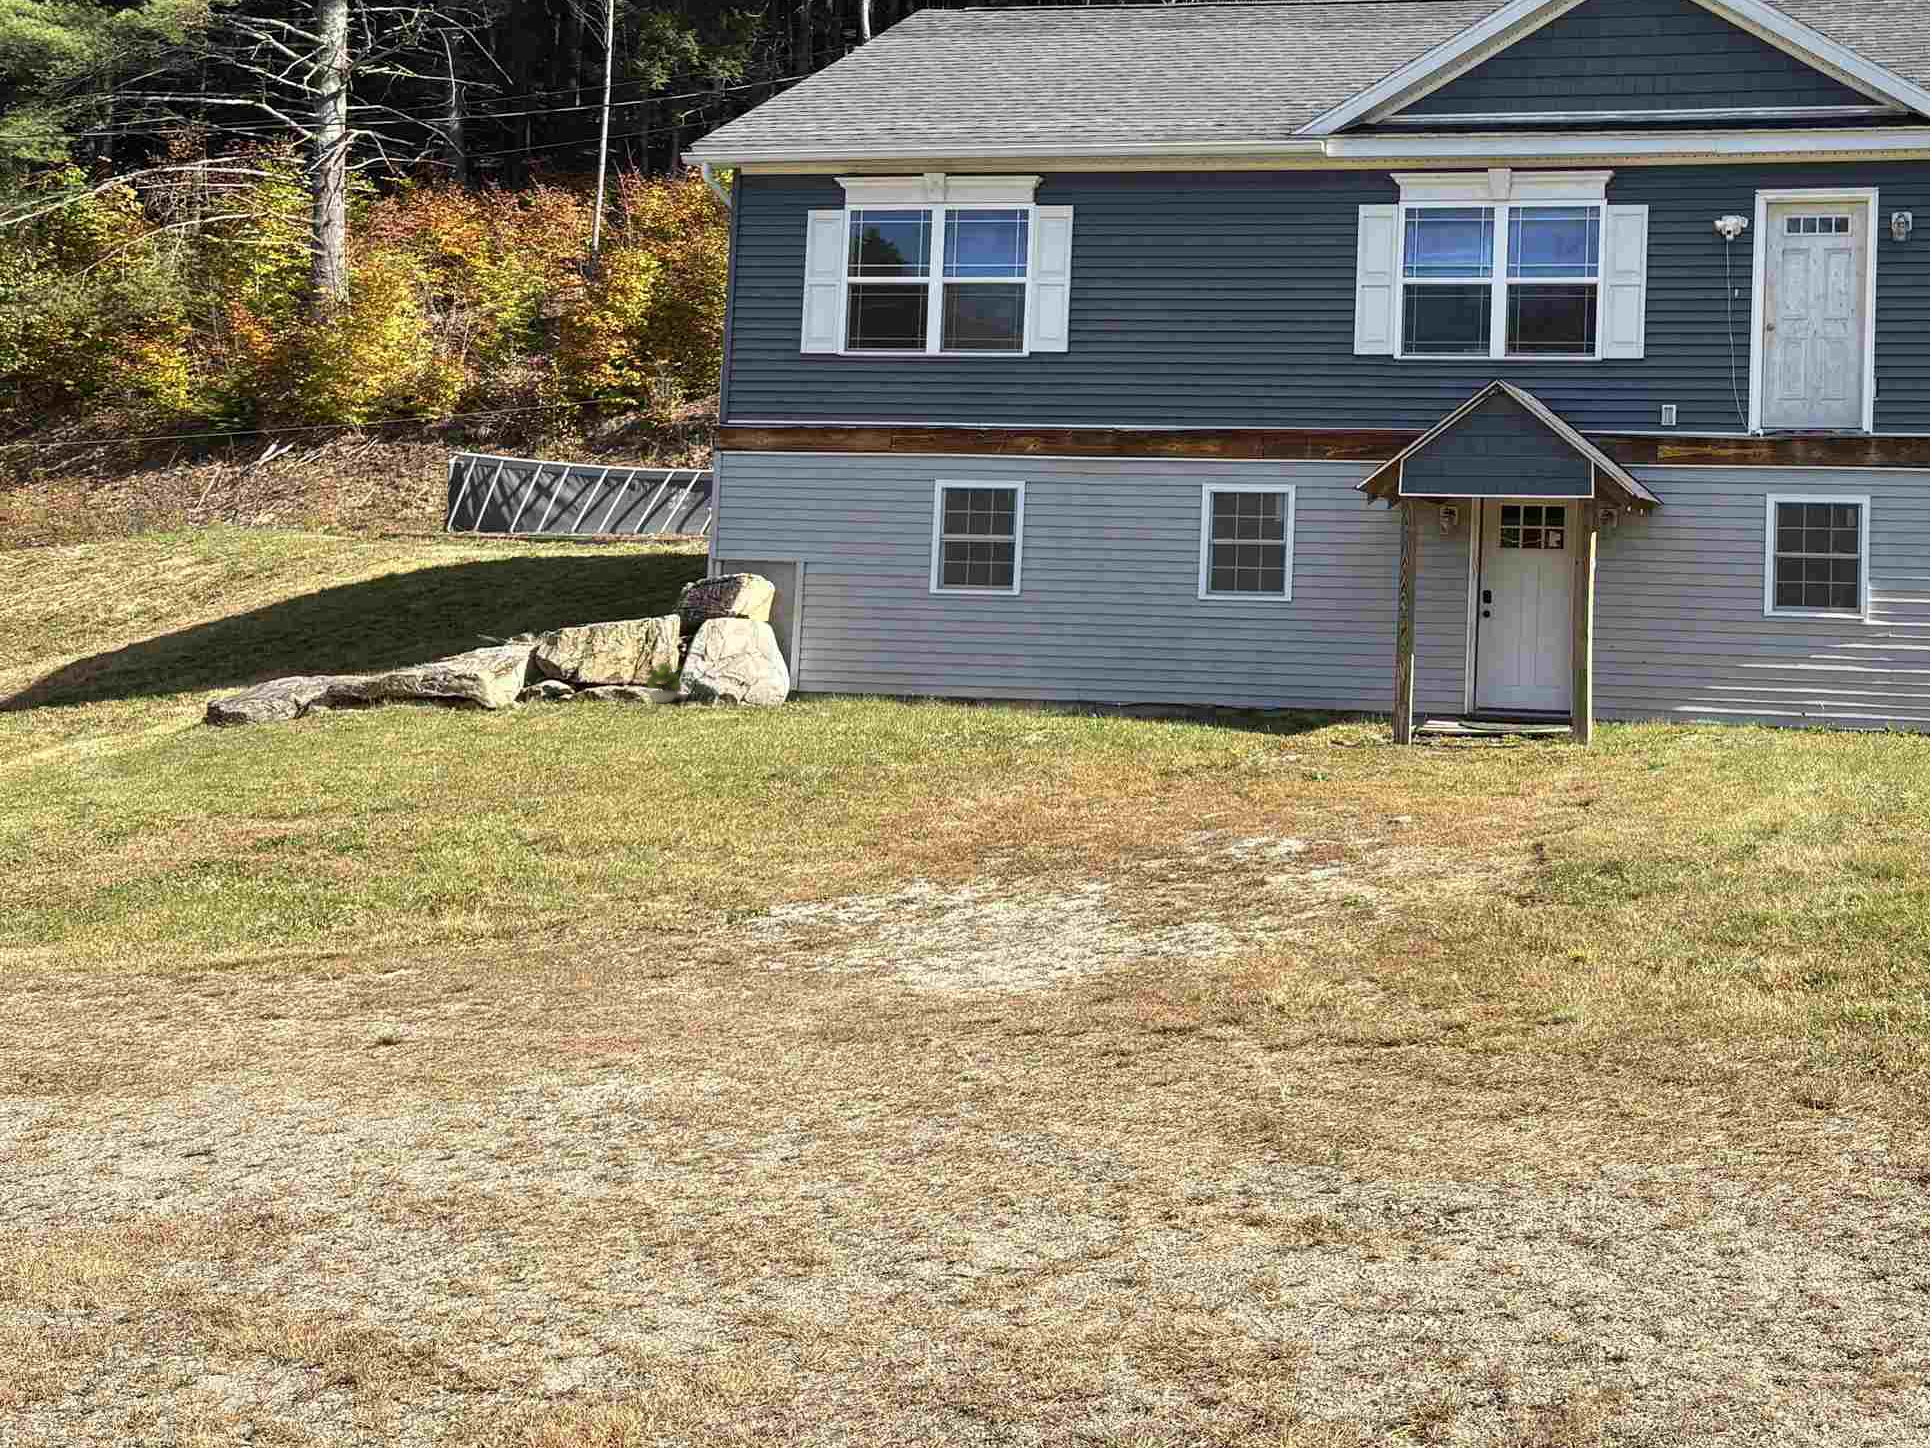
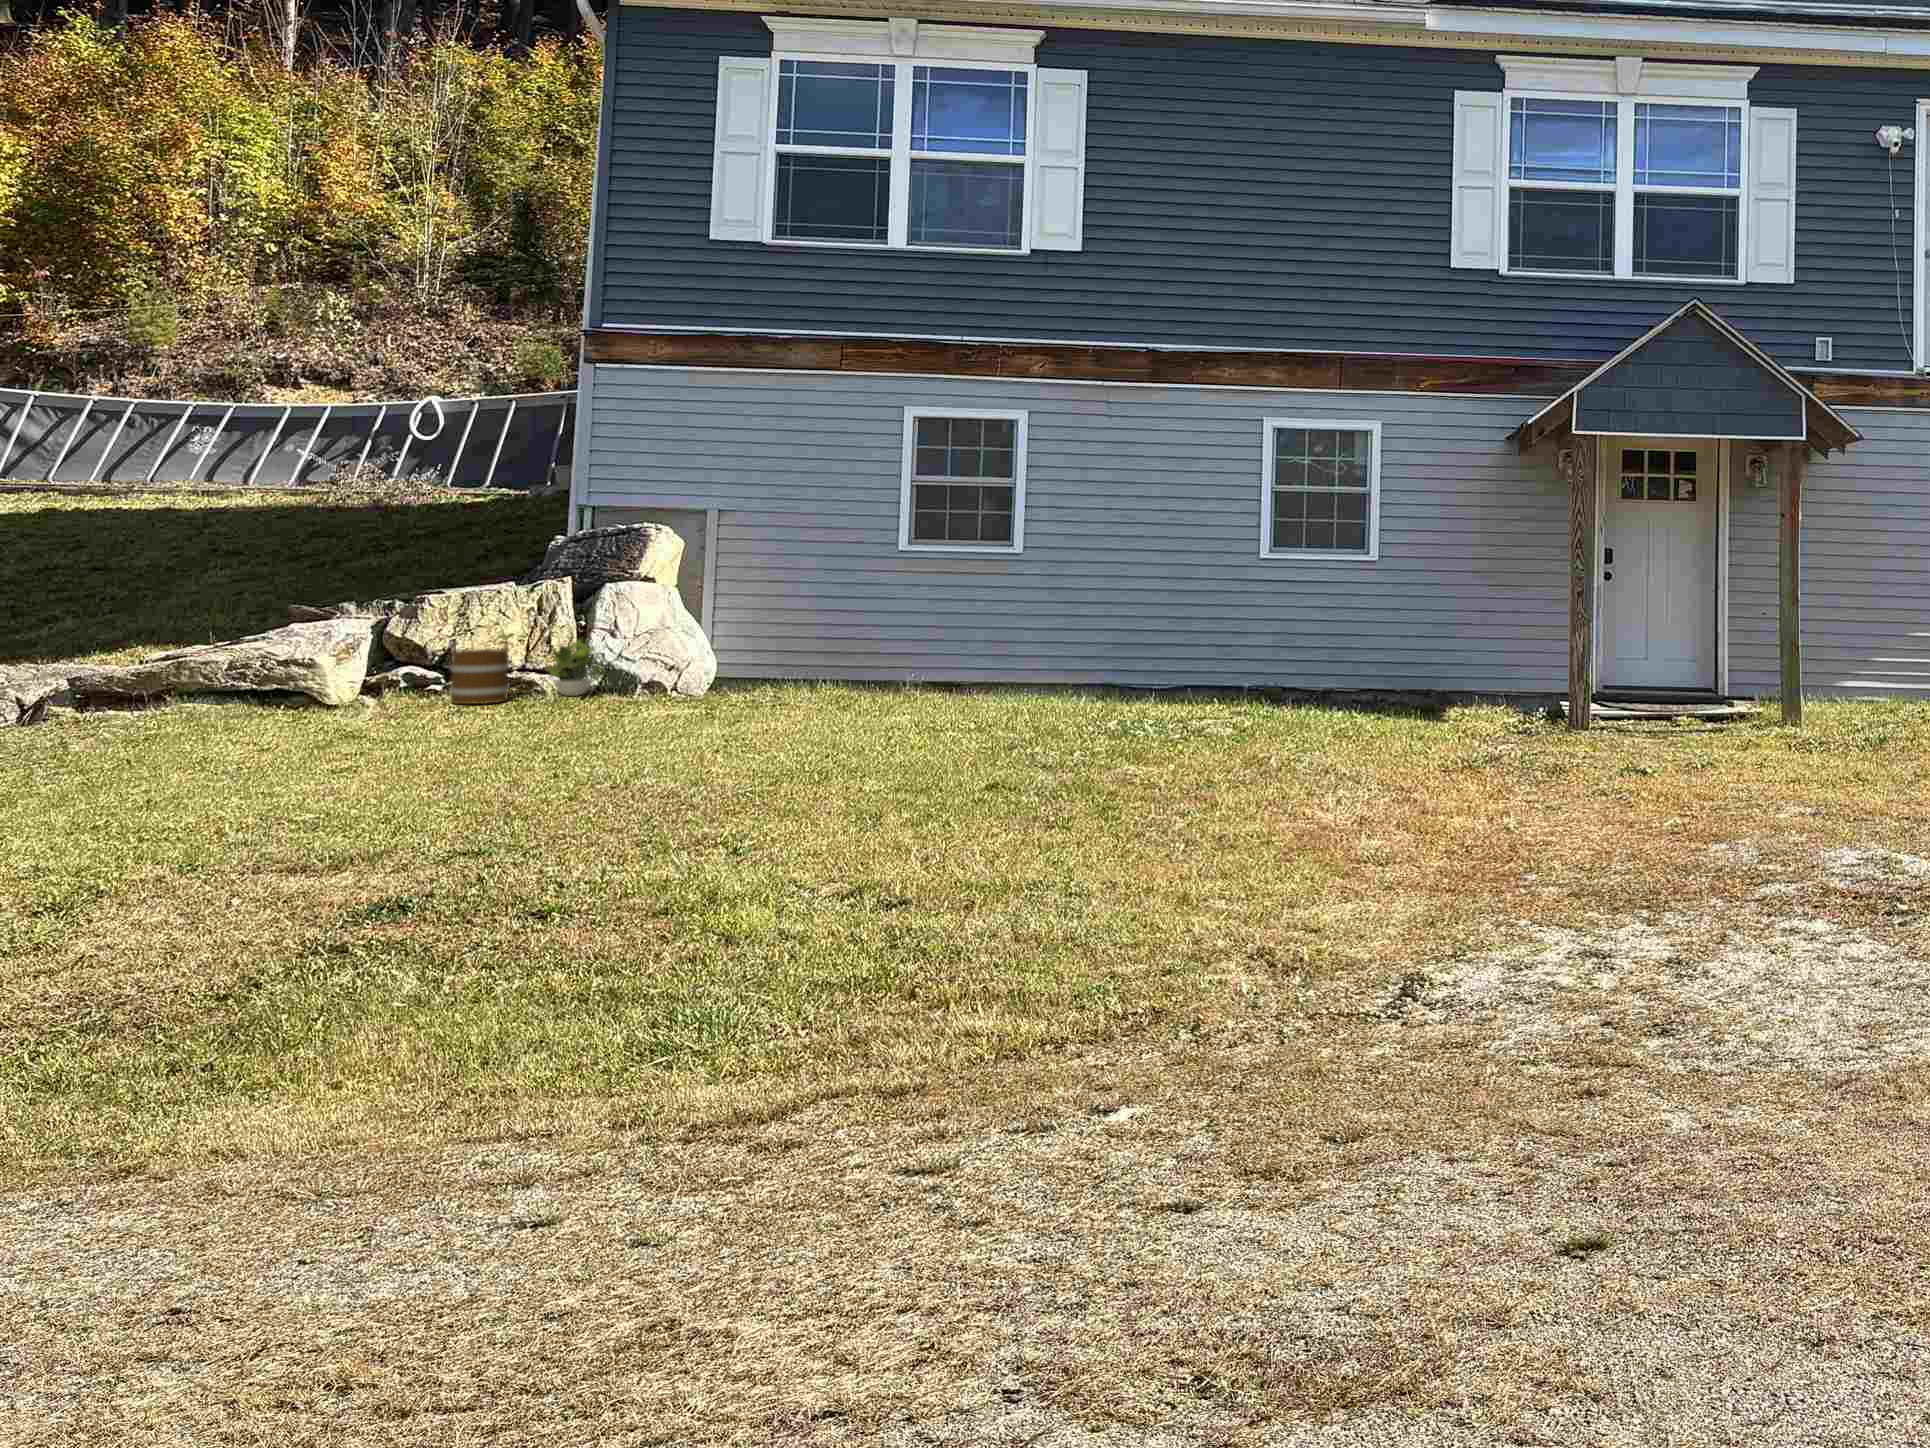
bucket: none [571,663,614,709] -> present [450,642,509,704]

